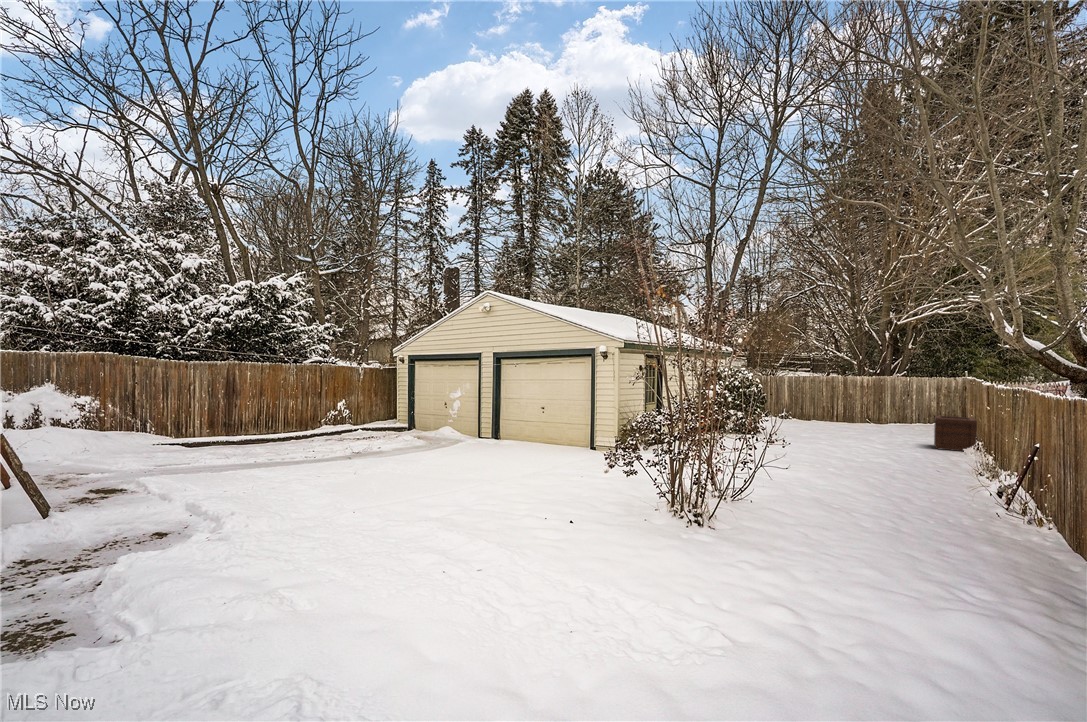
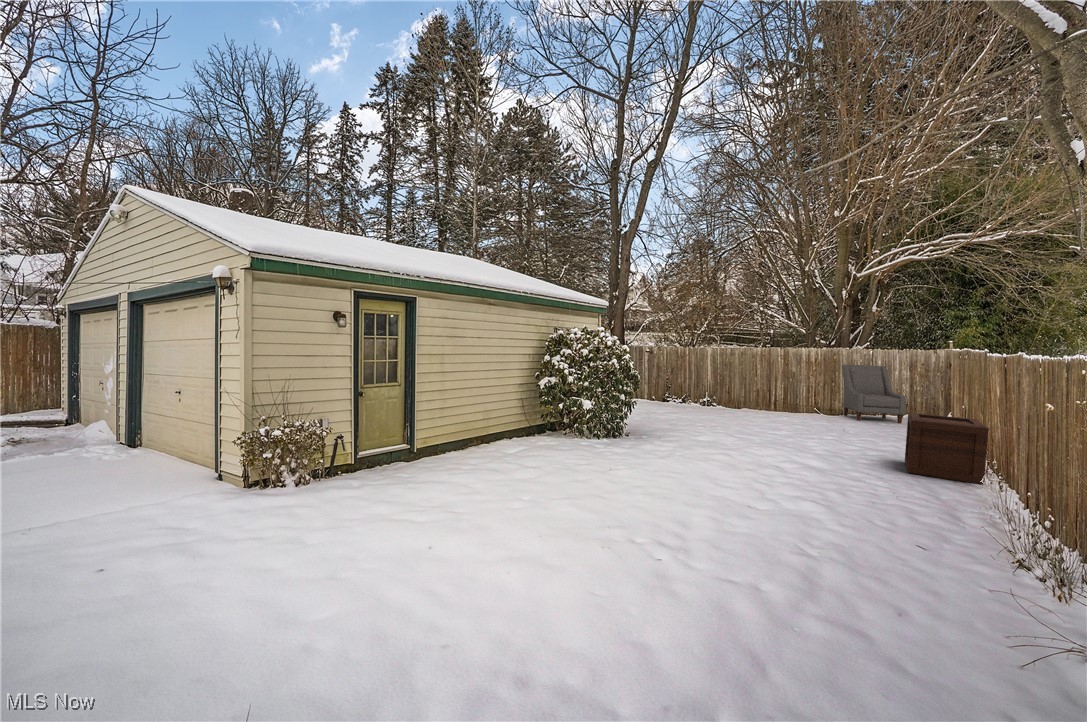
chair: none [888,388,935,430] -> present [842,365,906,423]

